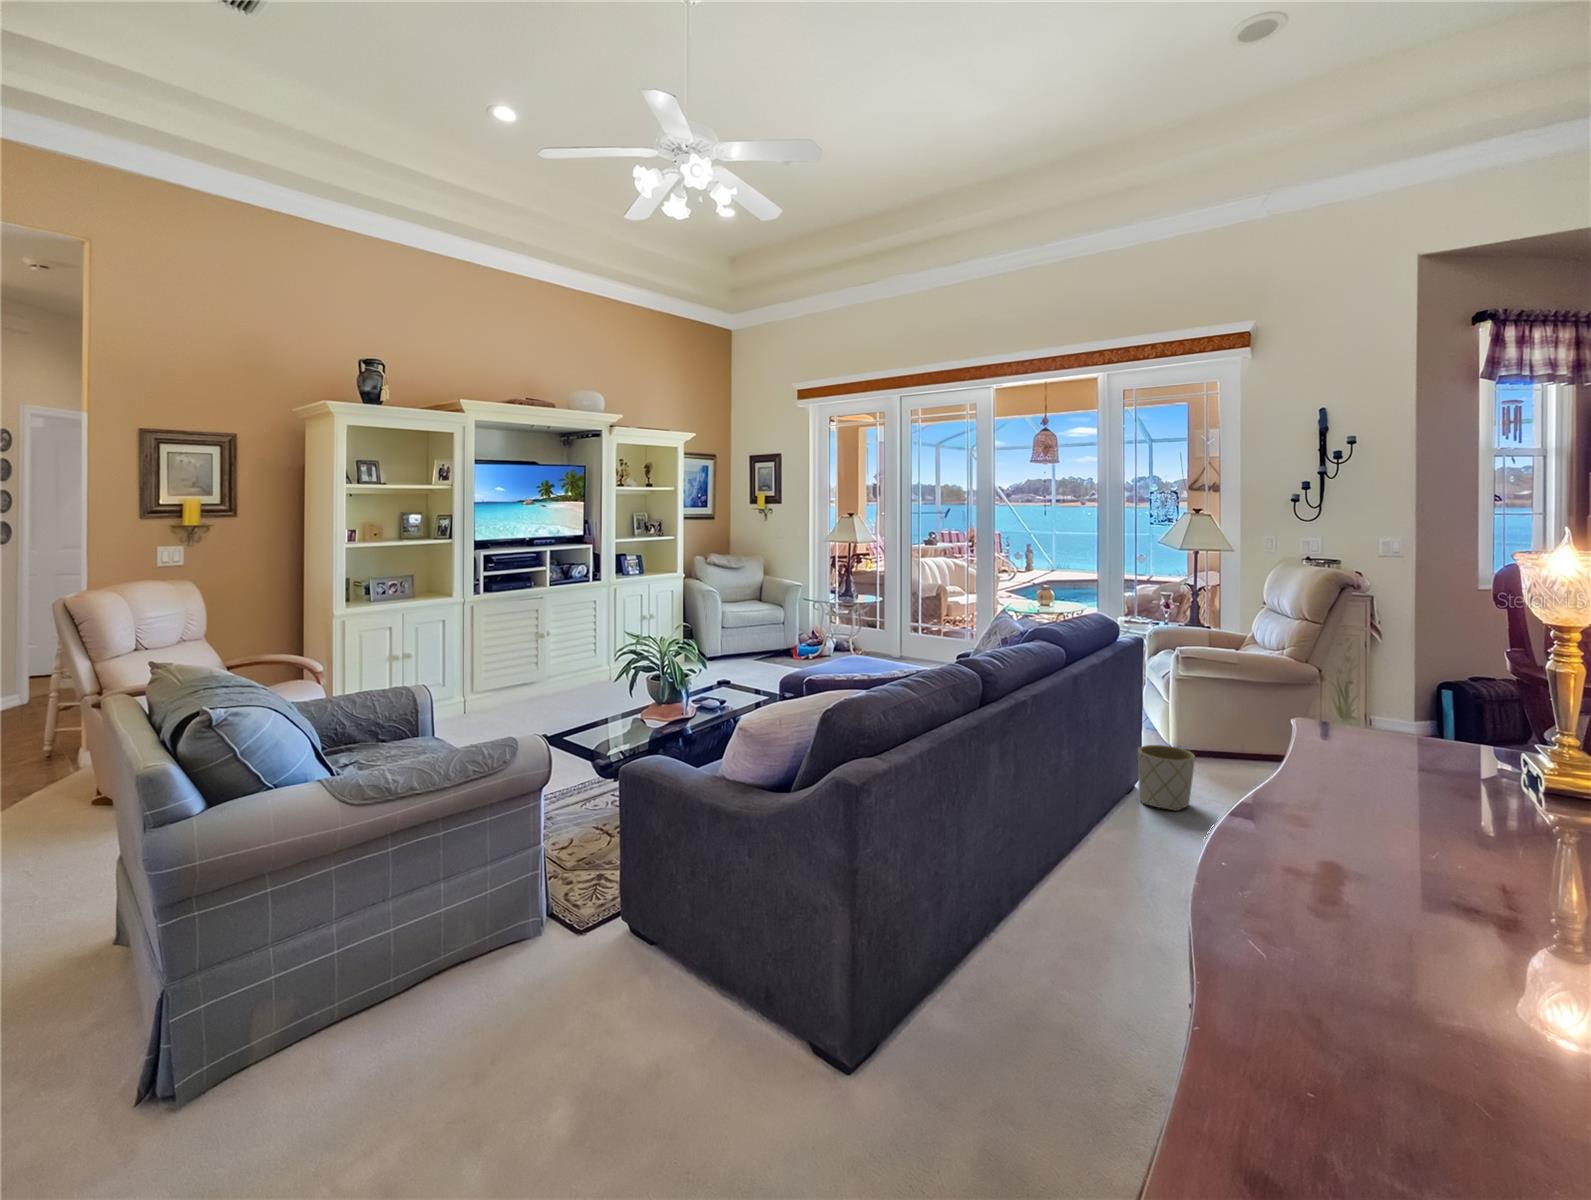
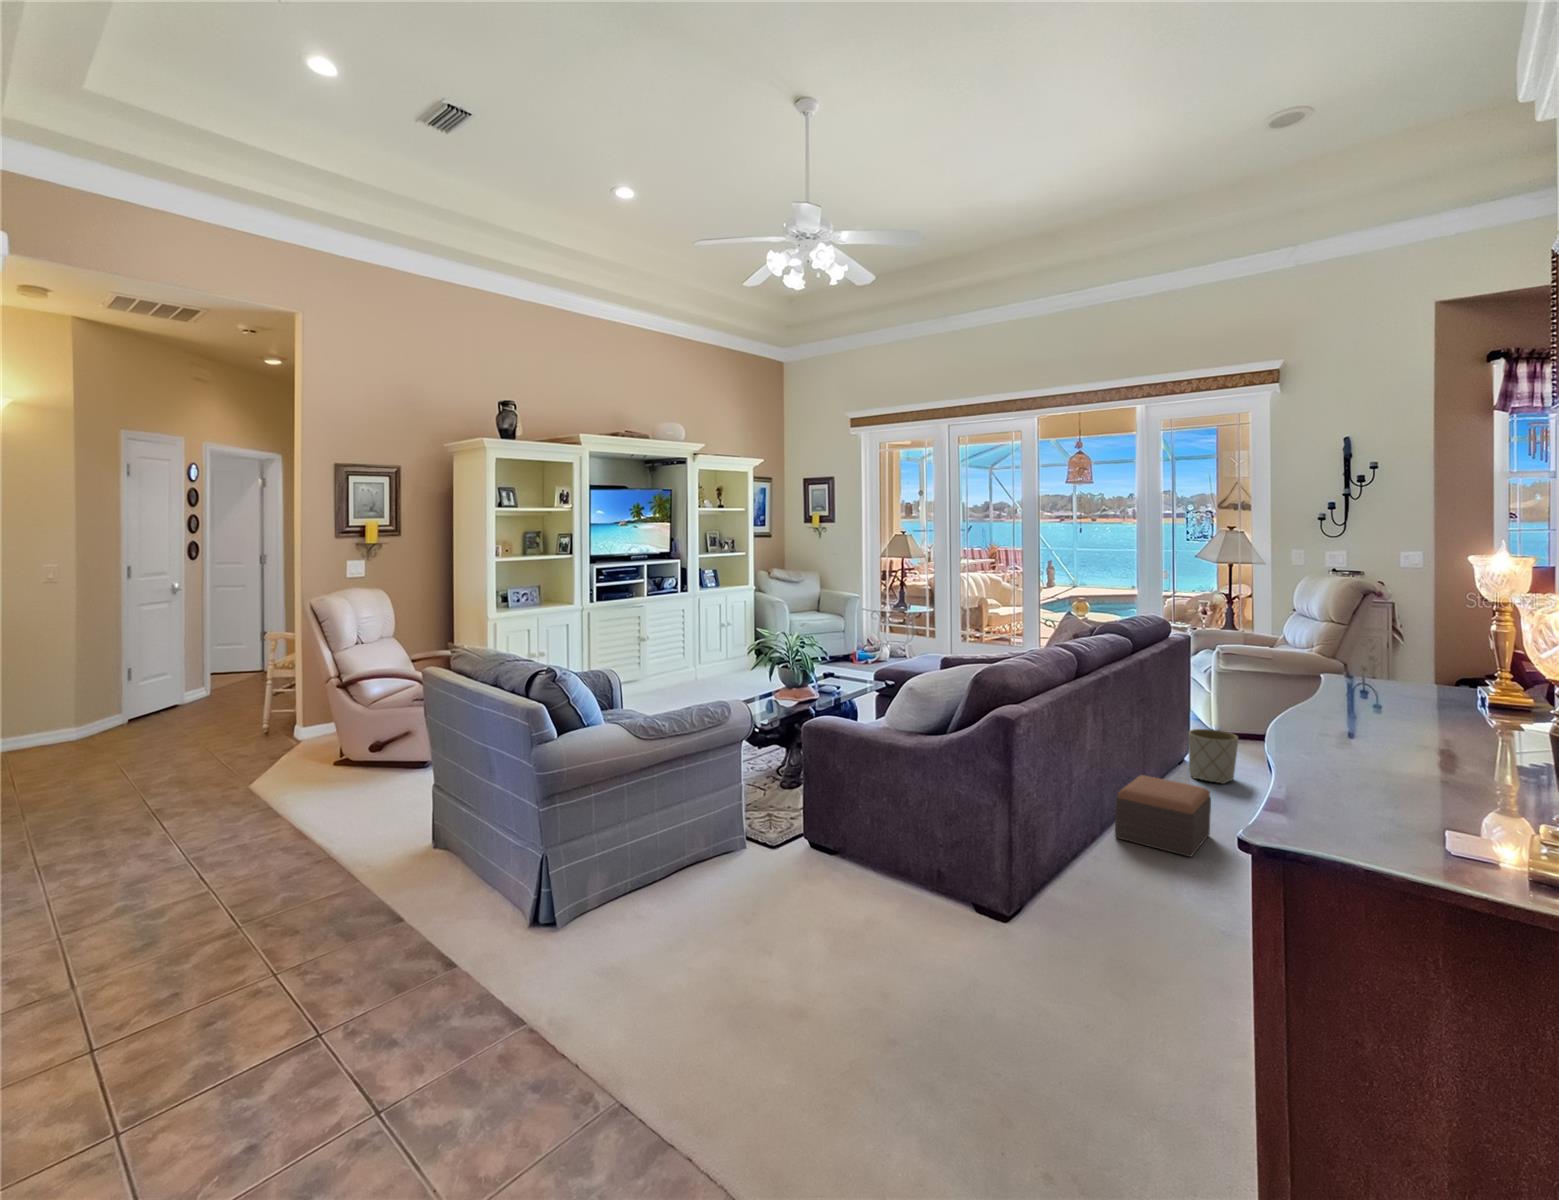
footstool: none [1040,810,1157,919] -> present [1115,775,1211,857]

